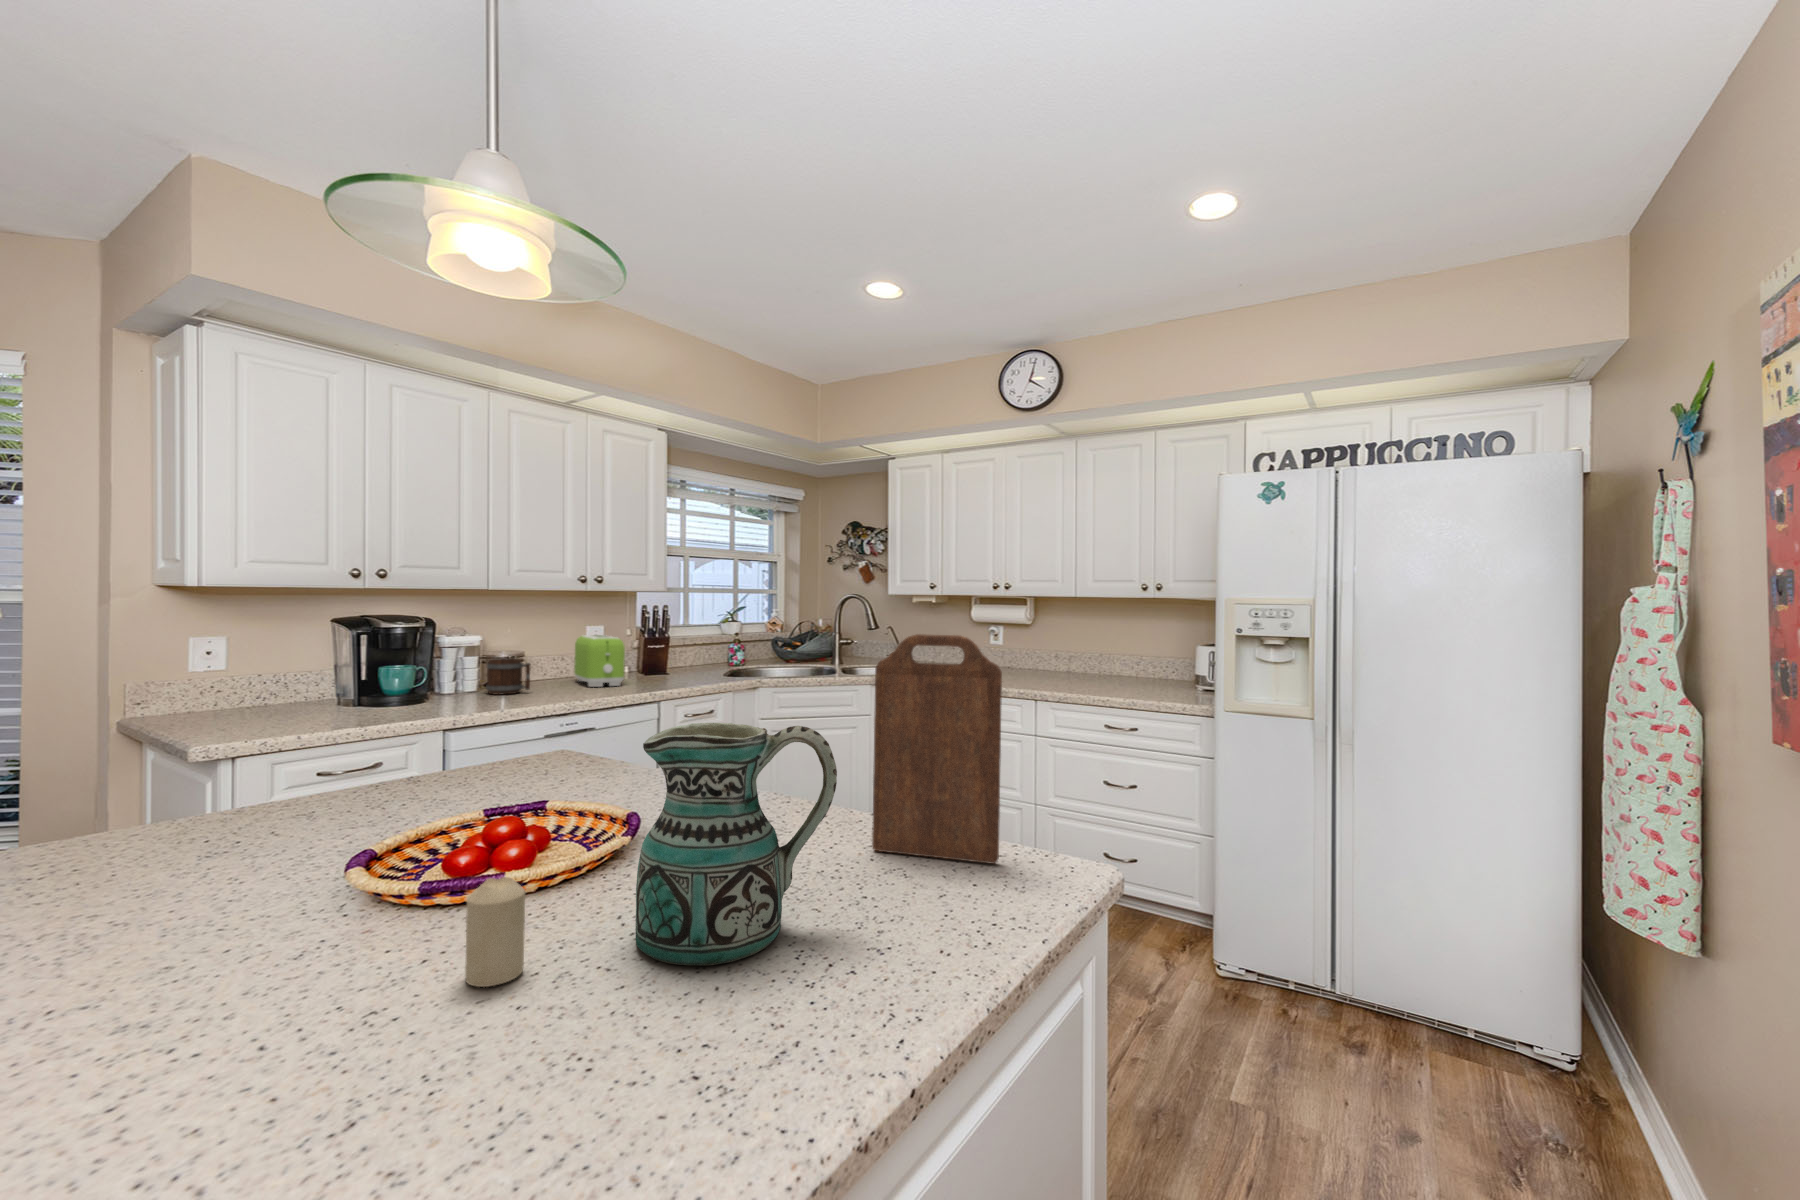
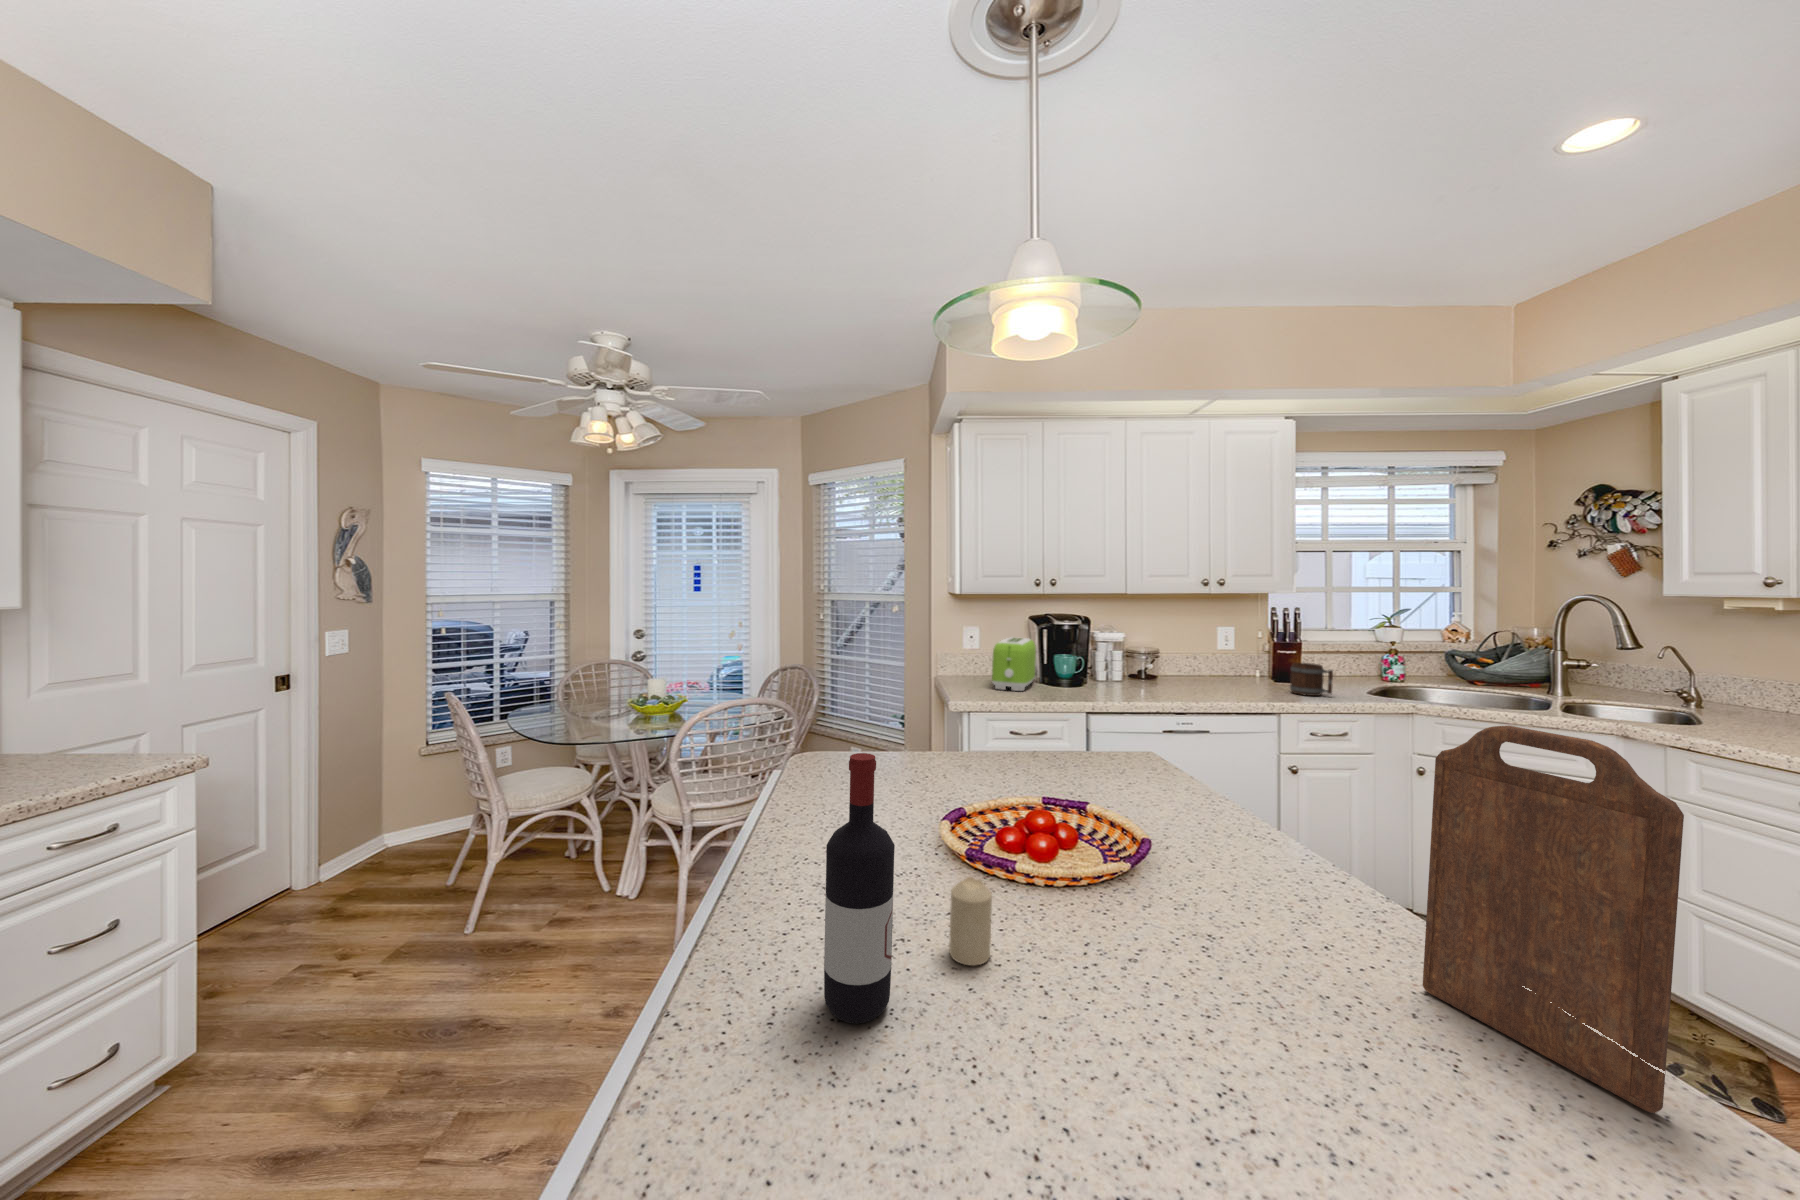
toaster: present [574,635,625,687] -> present [992,637,1036,691]
mug: present [486,658,530,694] -> present [1290,663,1333,696]
wine bottle: none [318,719,438,1107] -> present [824,753,895,1024]
ceramic pitcher: present [635,723,837,965] -> none [1076,788,1302,1056]

